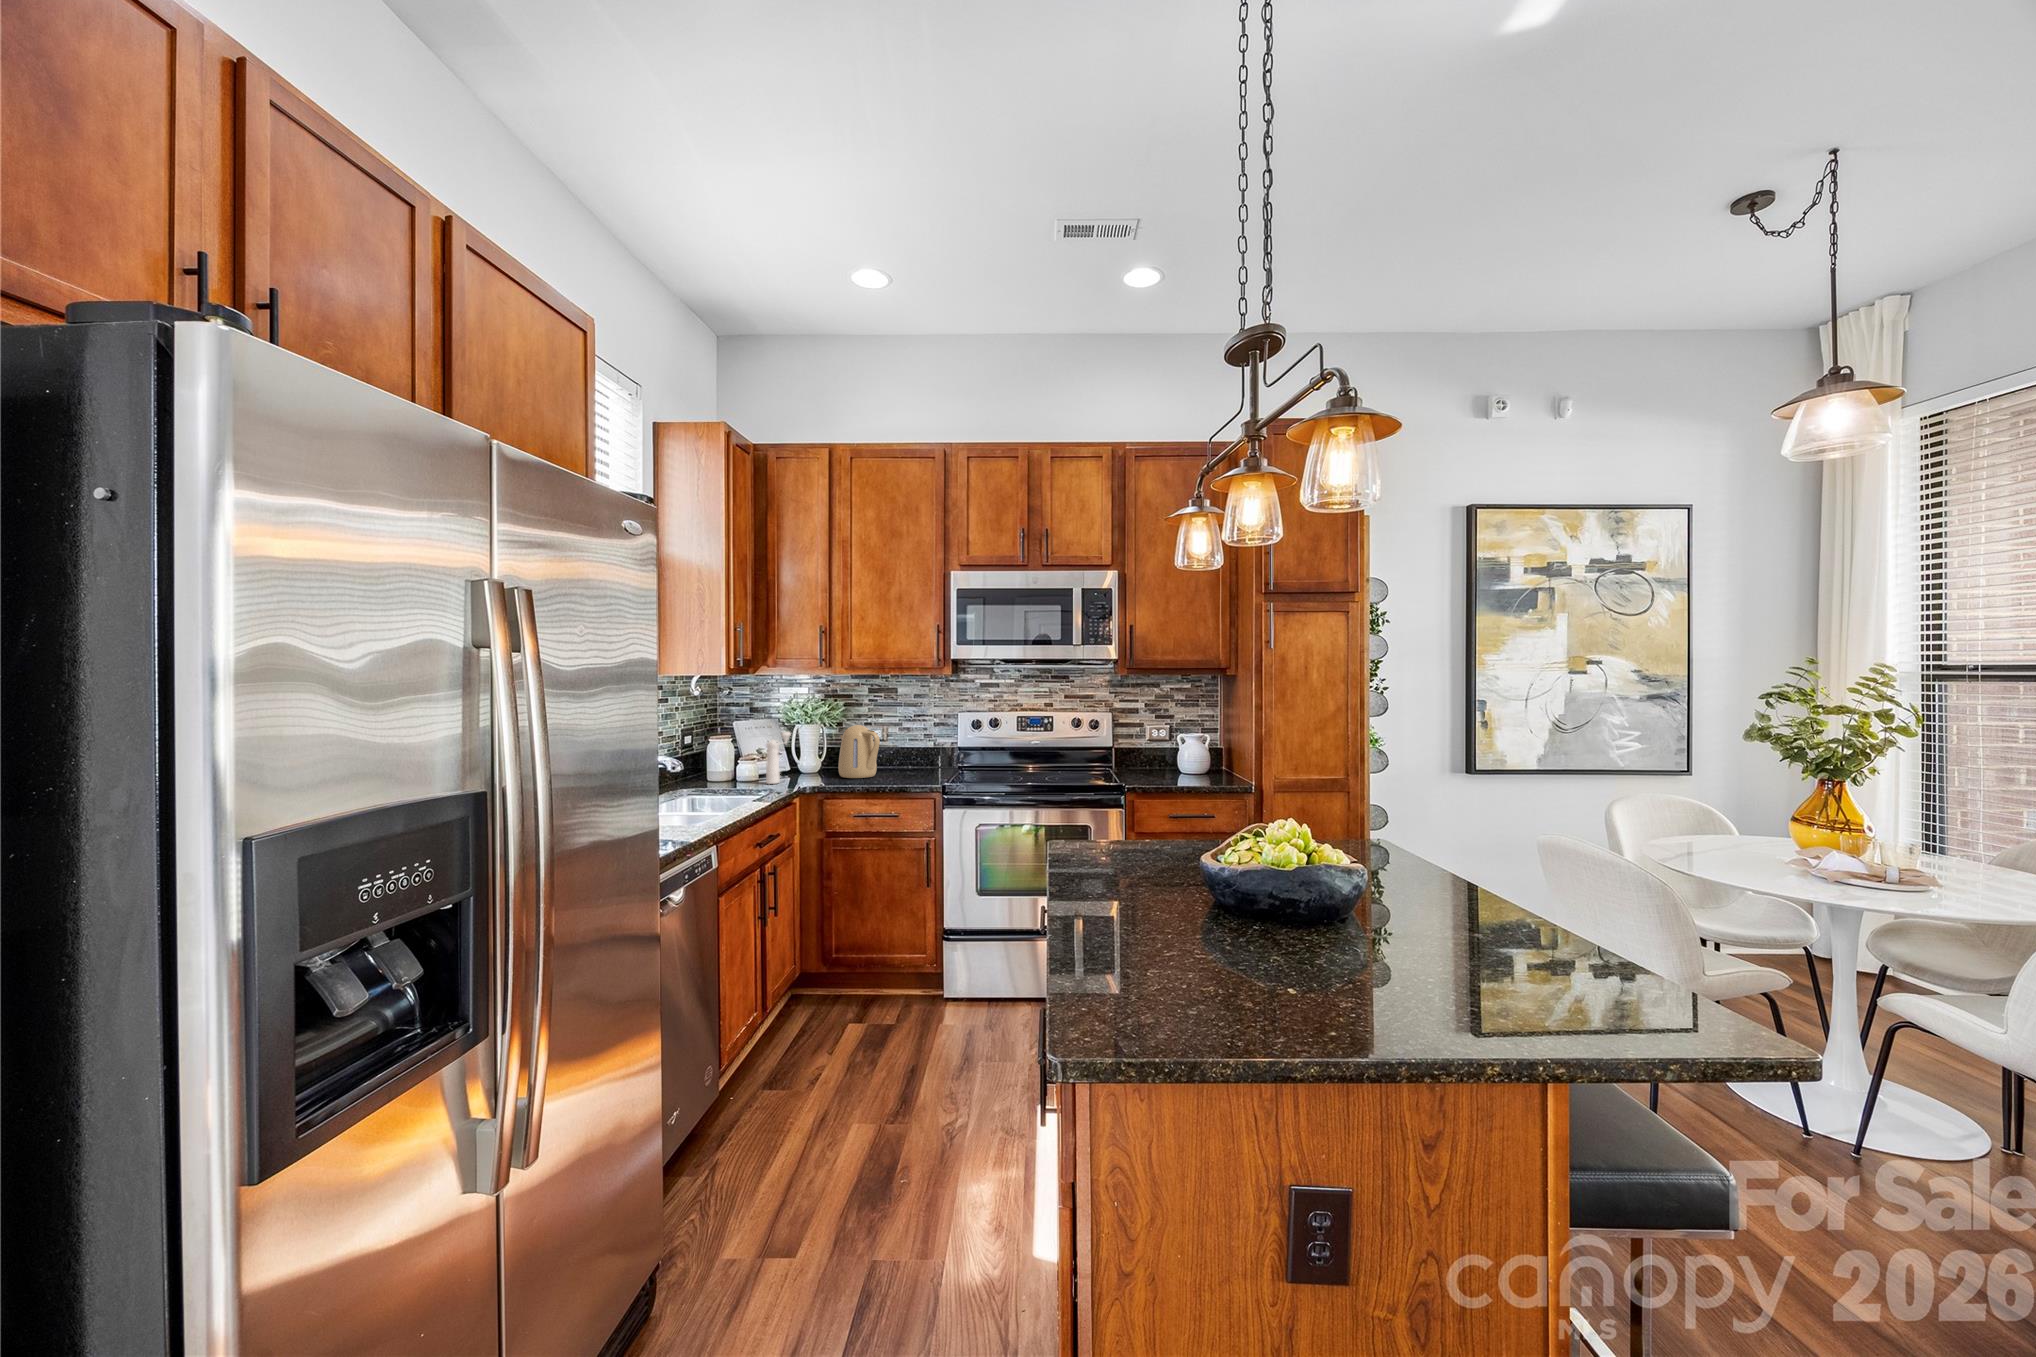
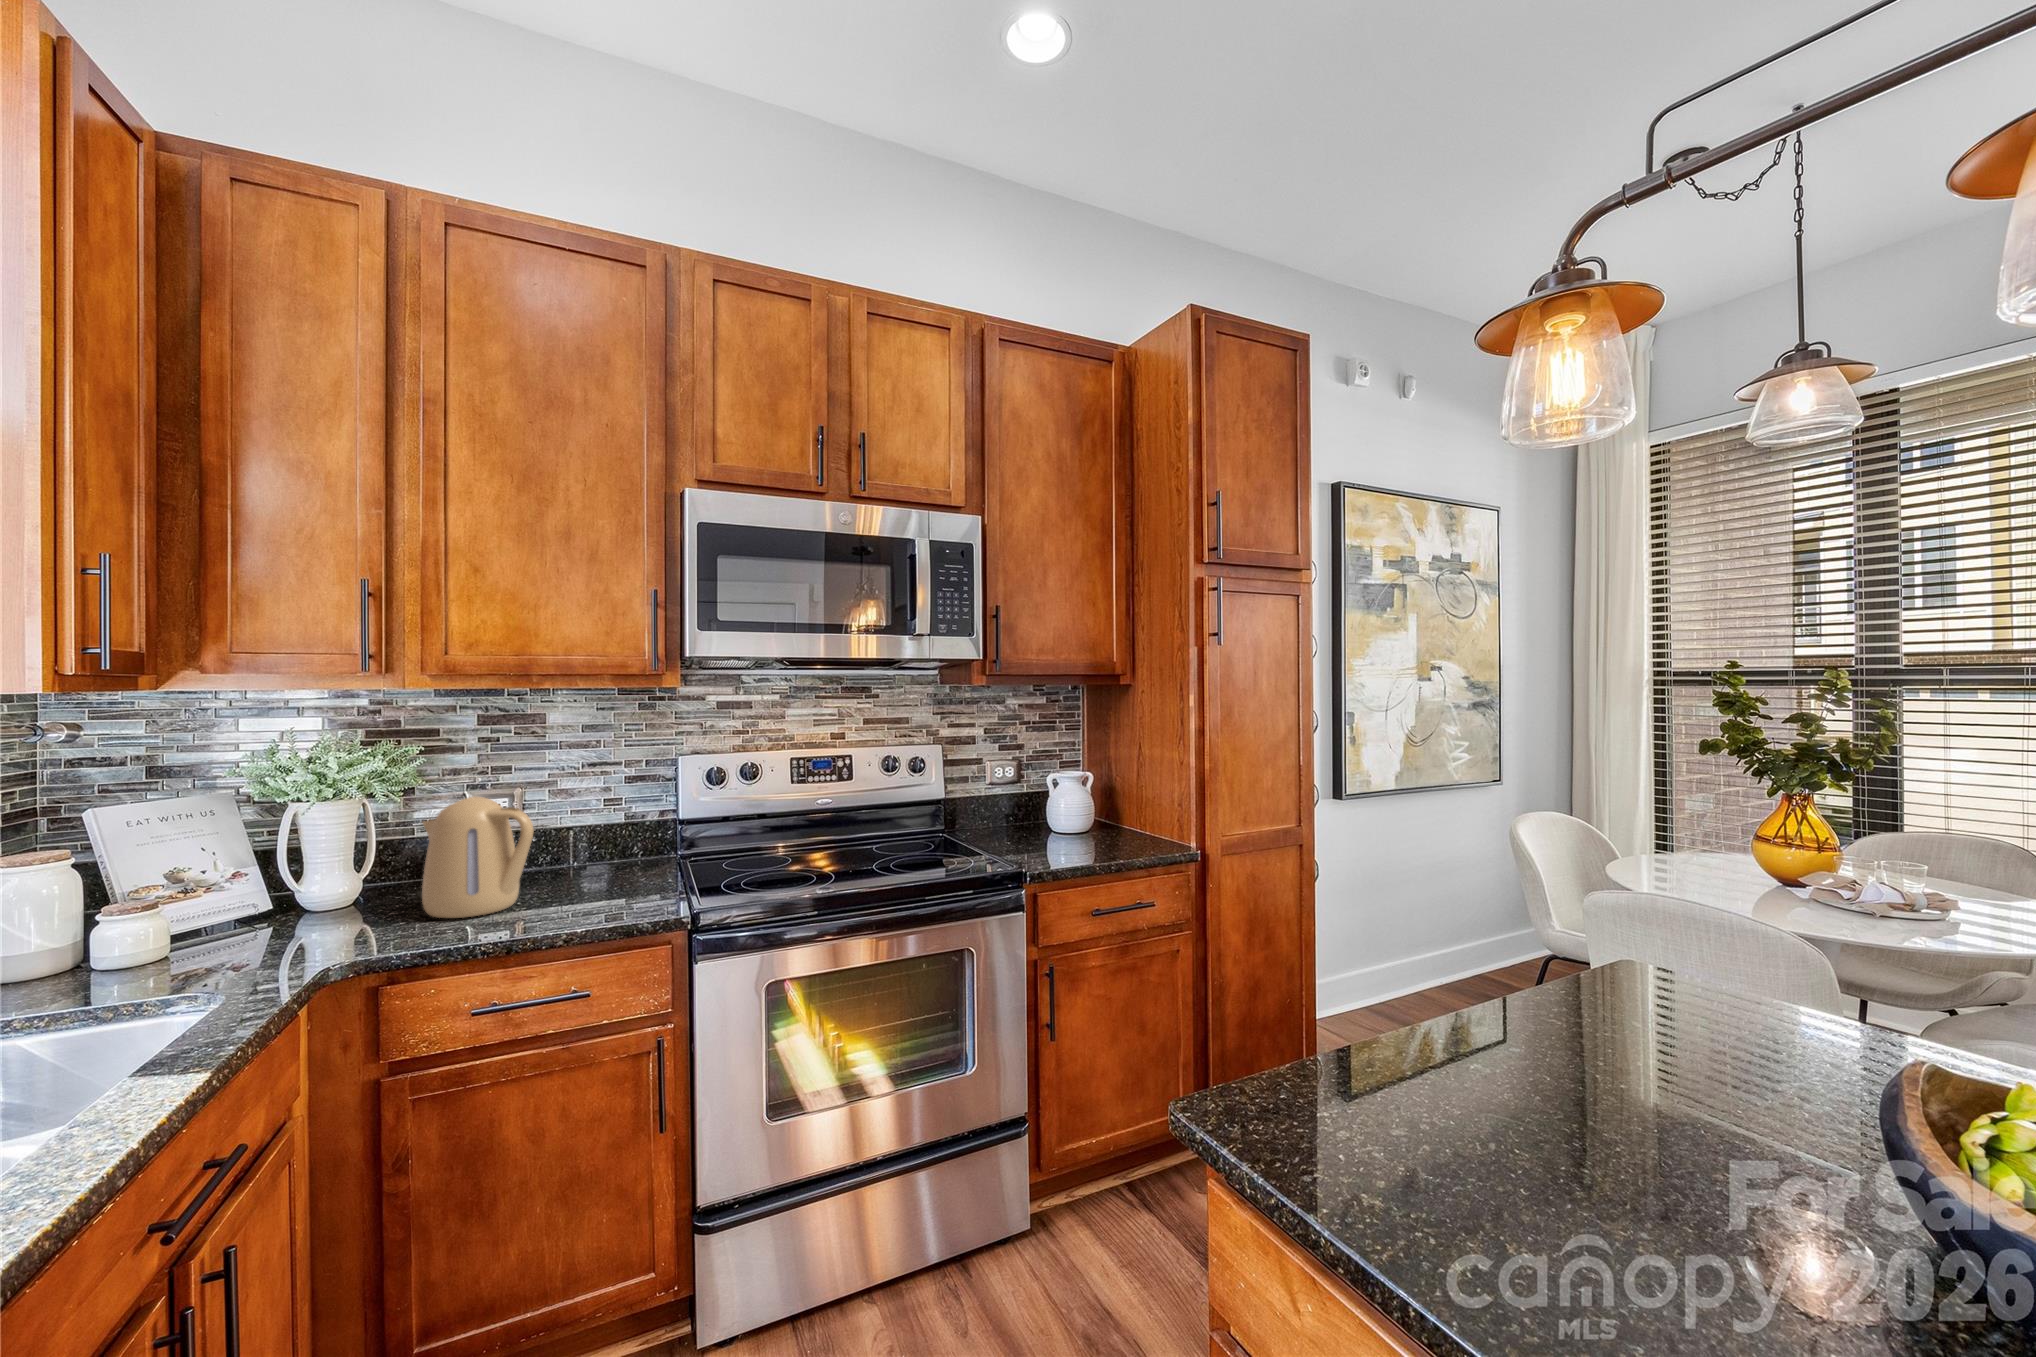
pepper mill: present [766,732,791,784] -> none [211,826,288,970]

